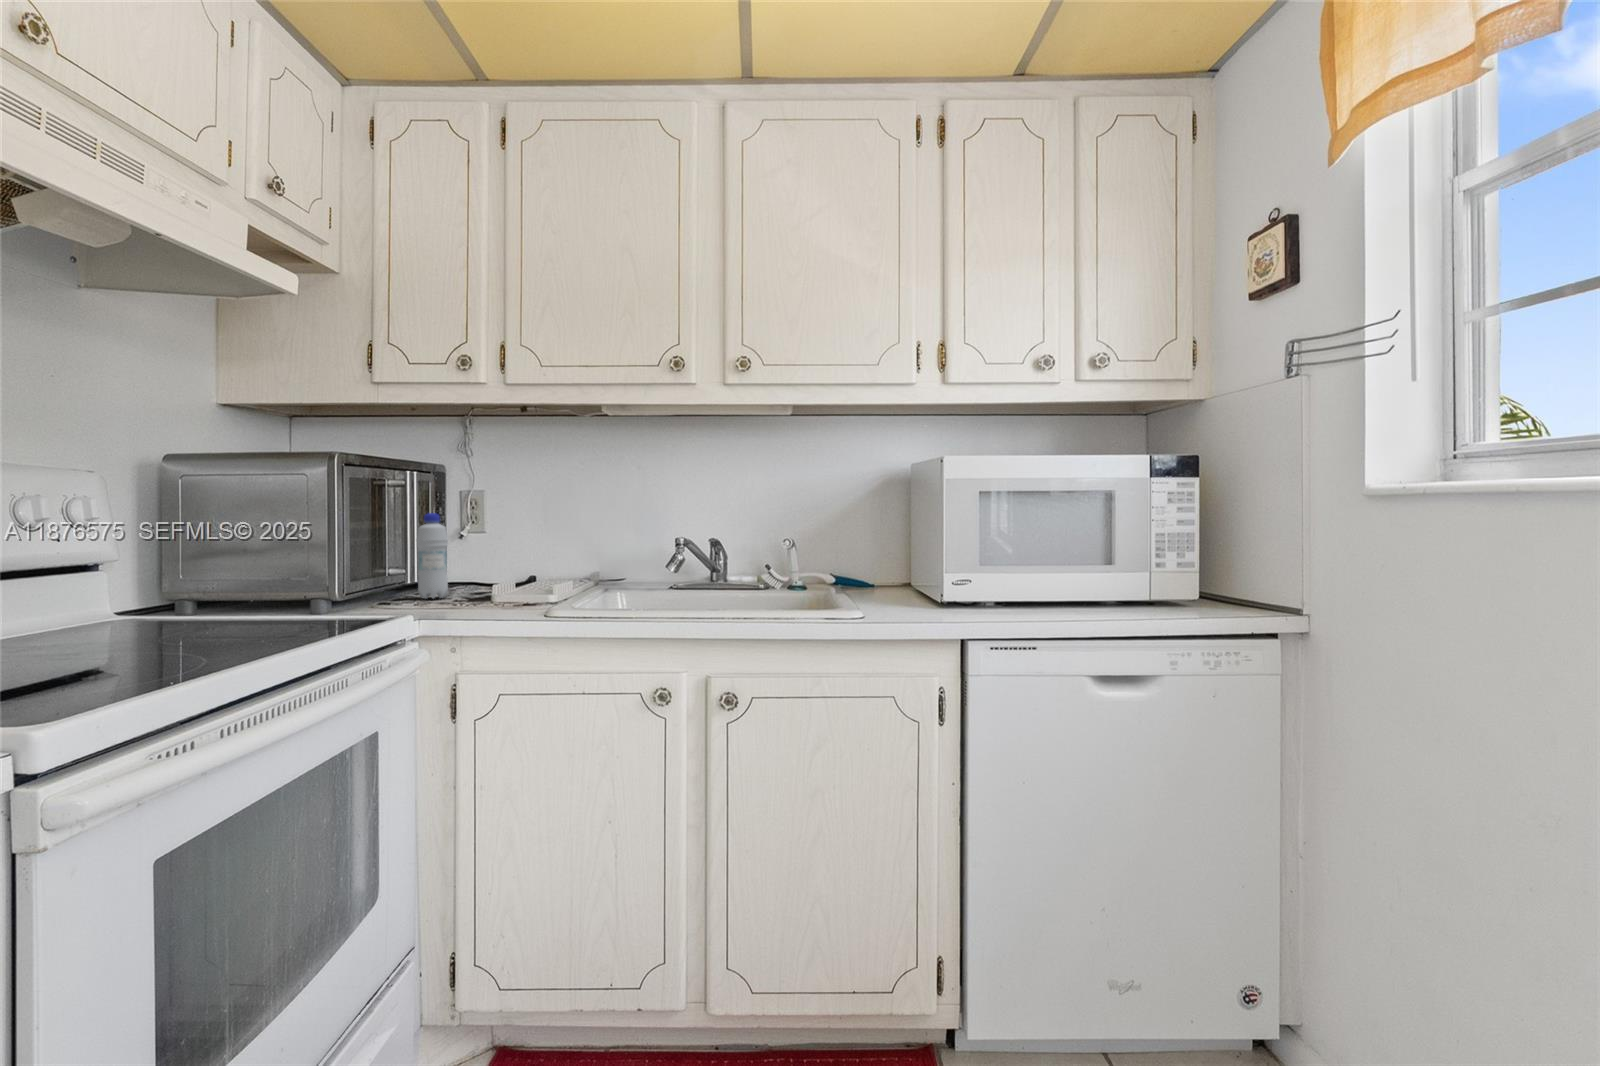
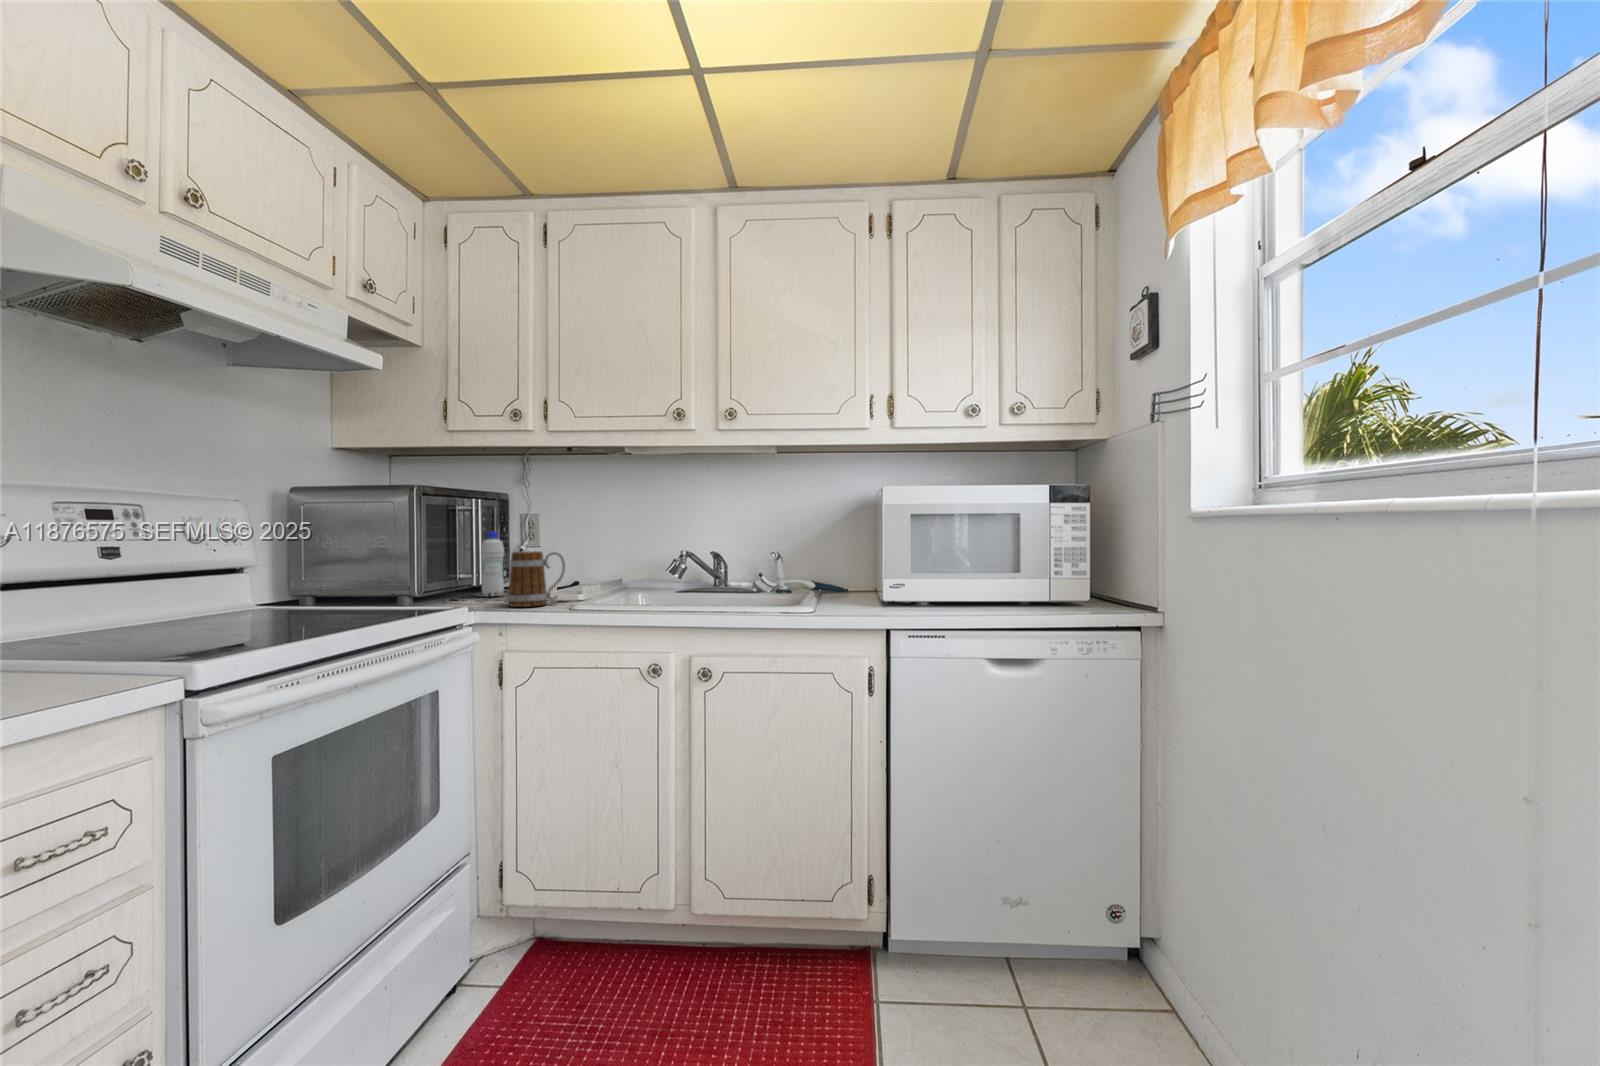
mug: none [458,539,535,613] -> present [507,551,565,607]

